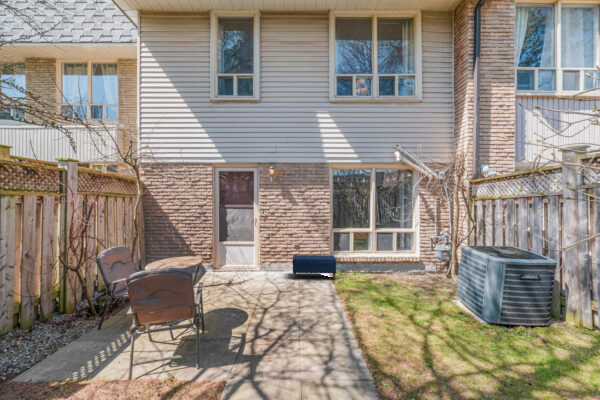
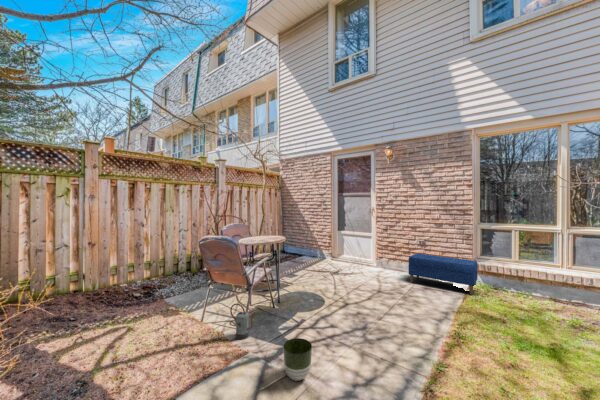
watering can: none [189,337,221,373] -> present [230,304,255,339]
planter: none [274,345,298,380] -> present [283,338,312,381]

